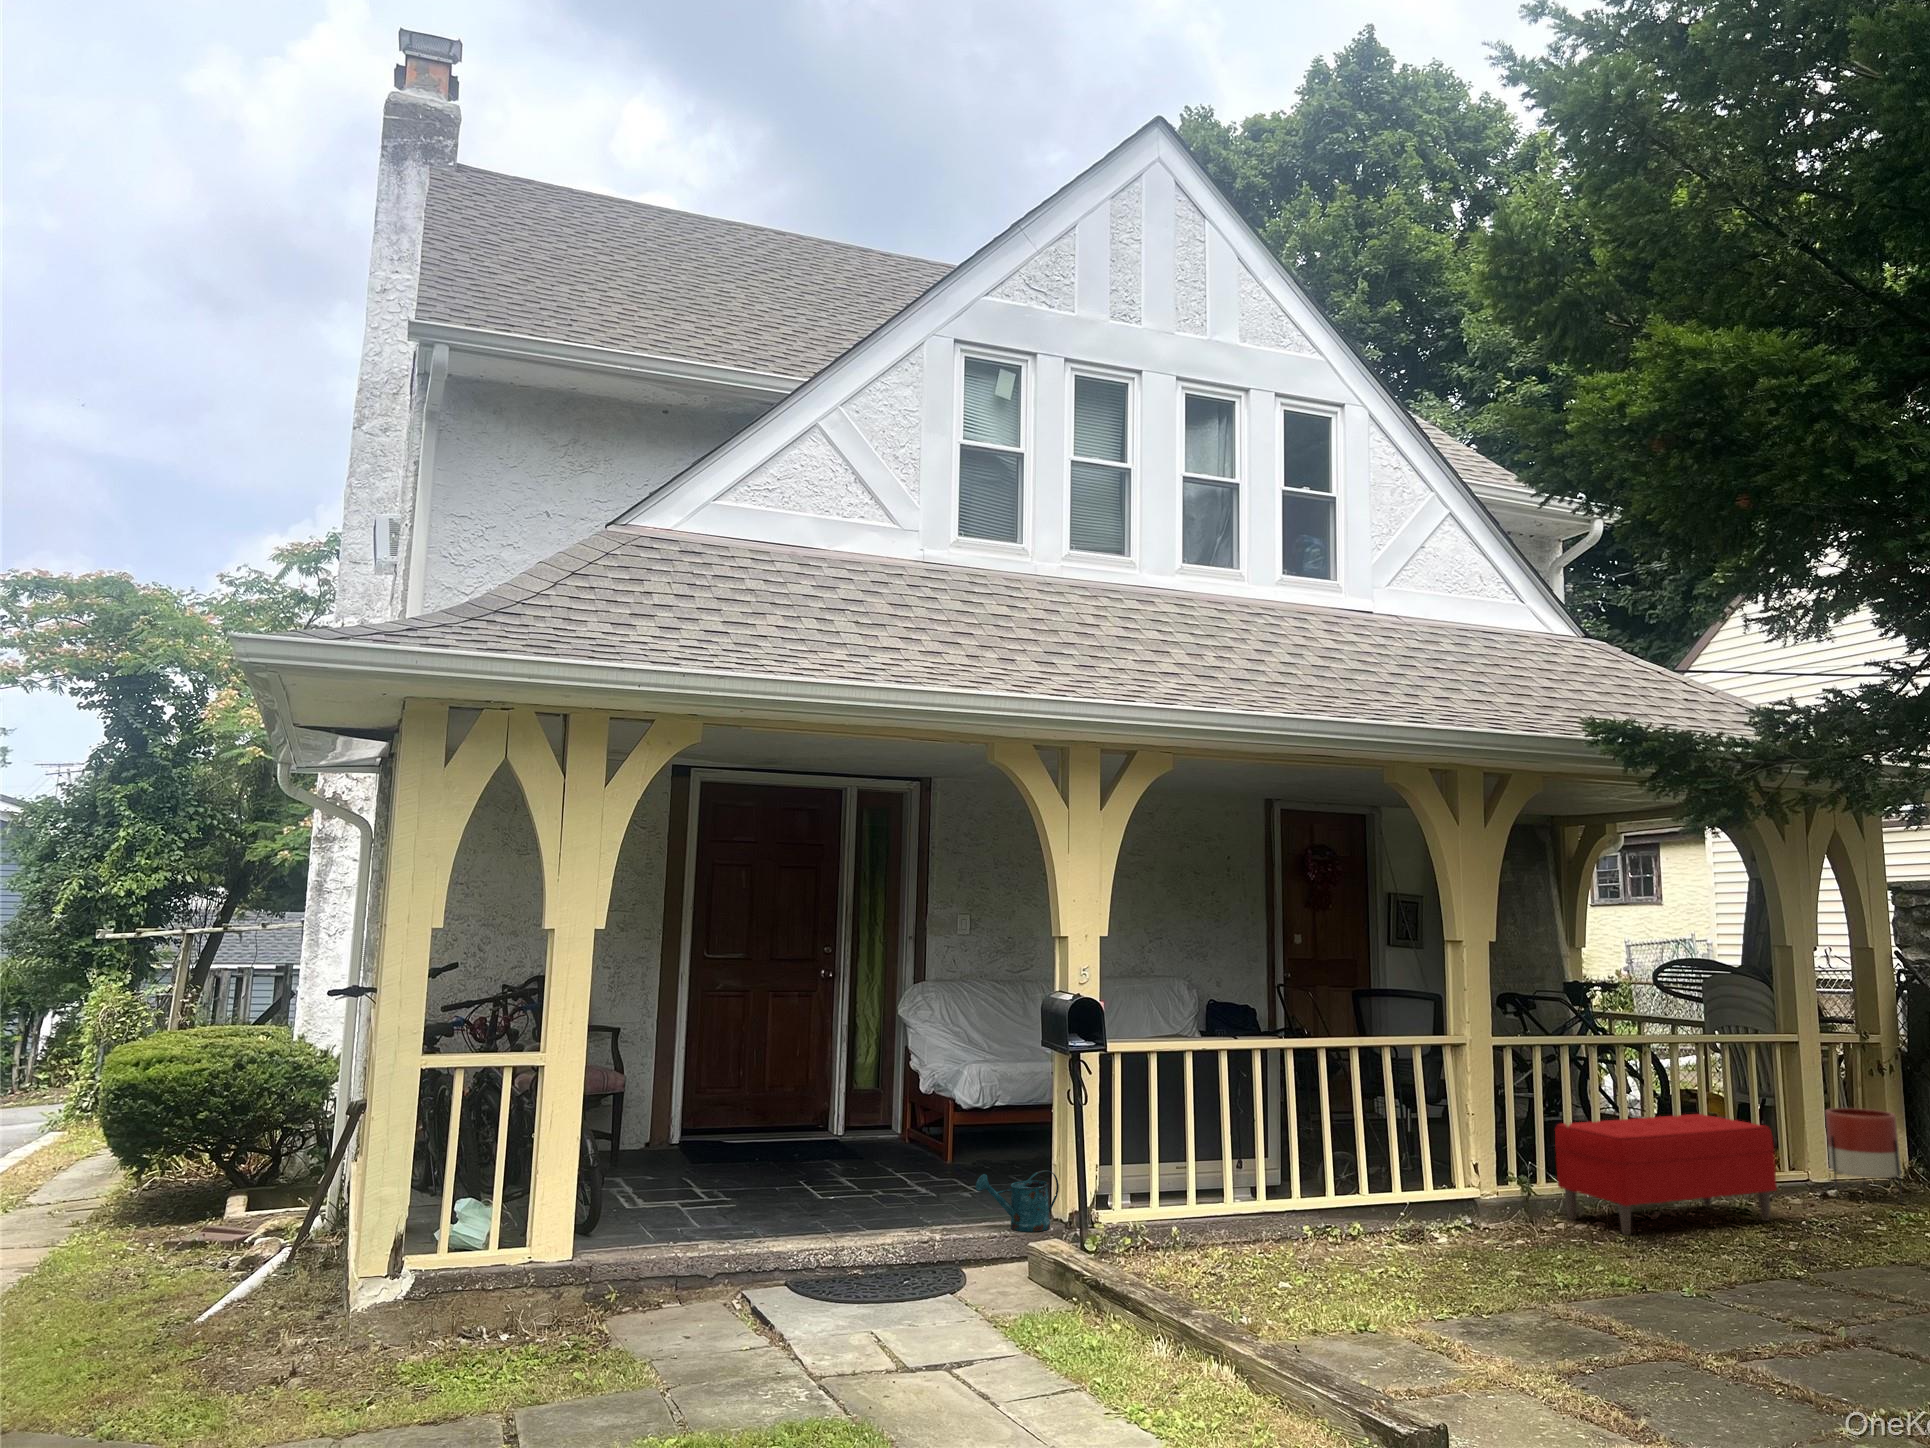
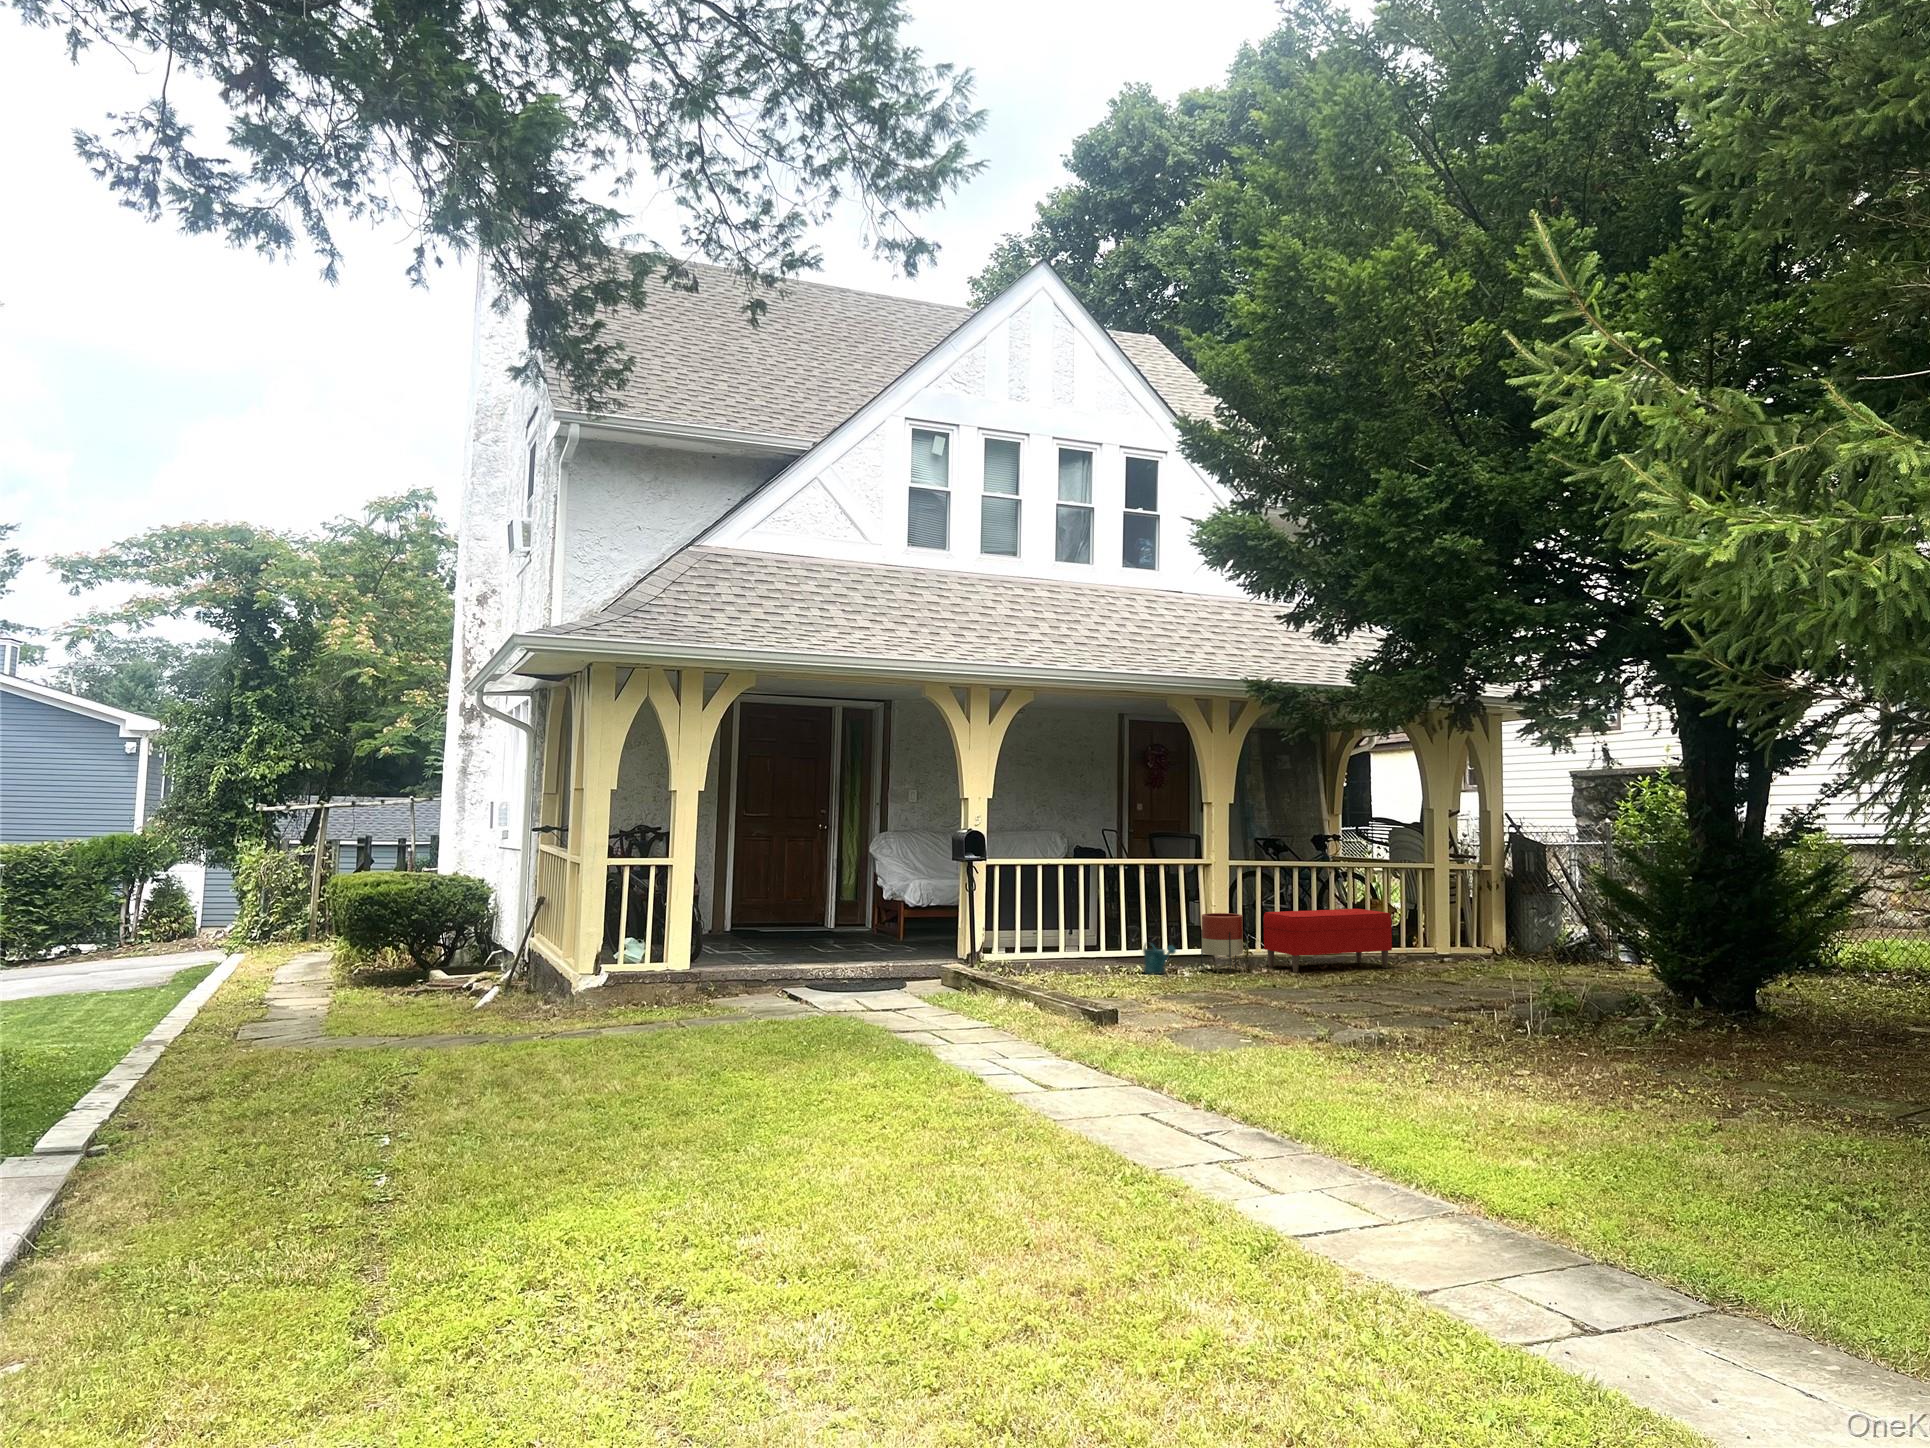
planter: present [1825,1108,1903,1203] -> present [1201,913,1243,973]
watering can: present [976,1170,1059,1232] -> present [1143,944,1176,974]

